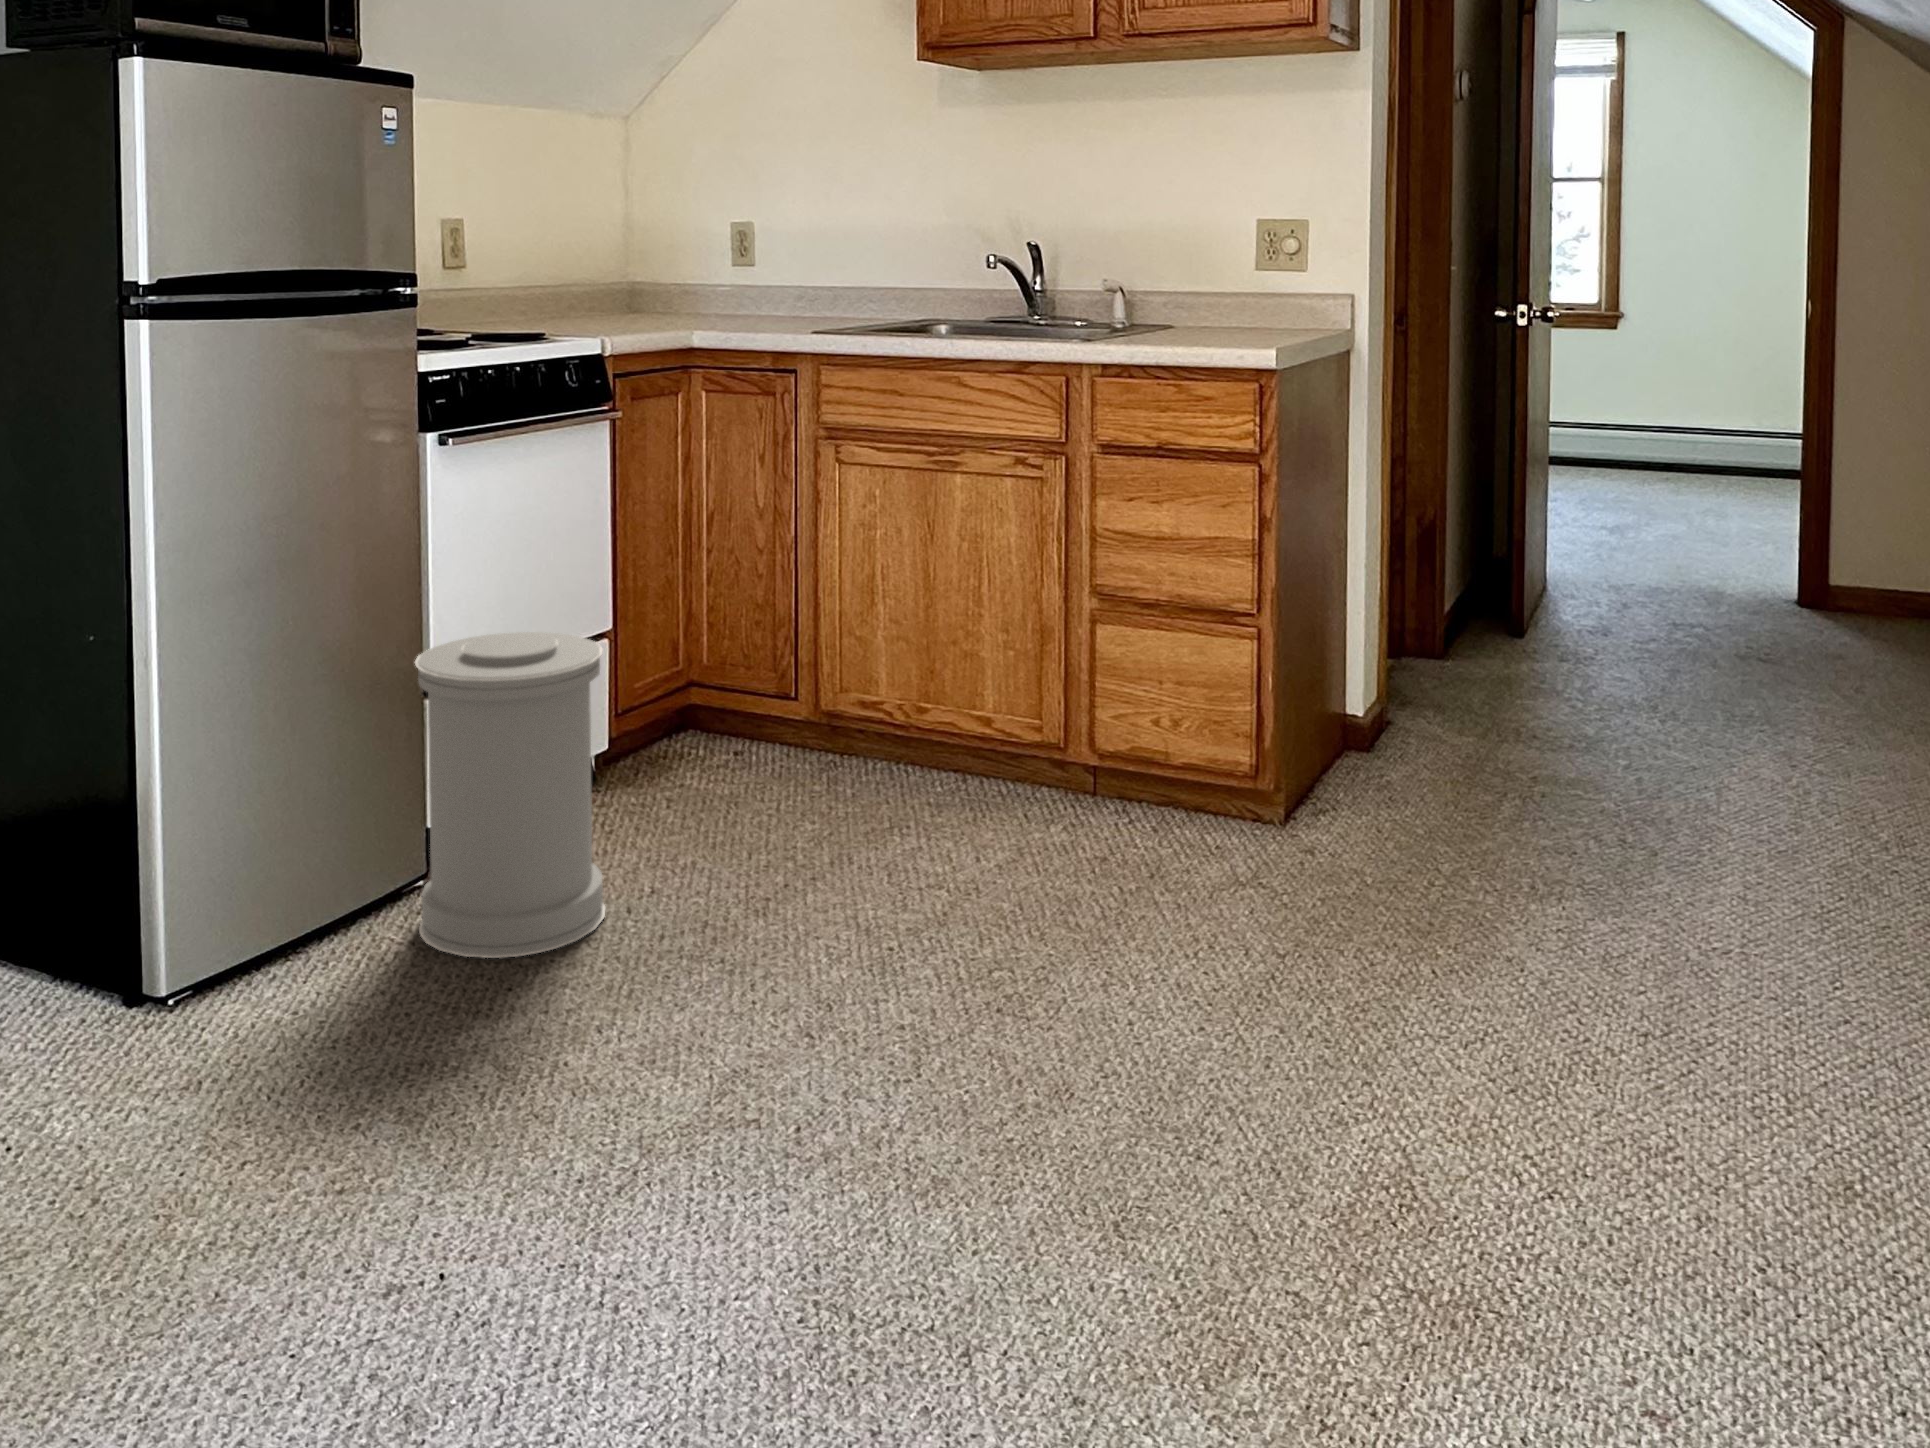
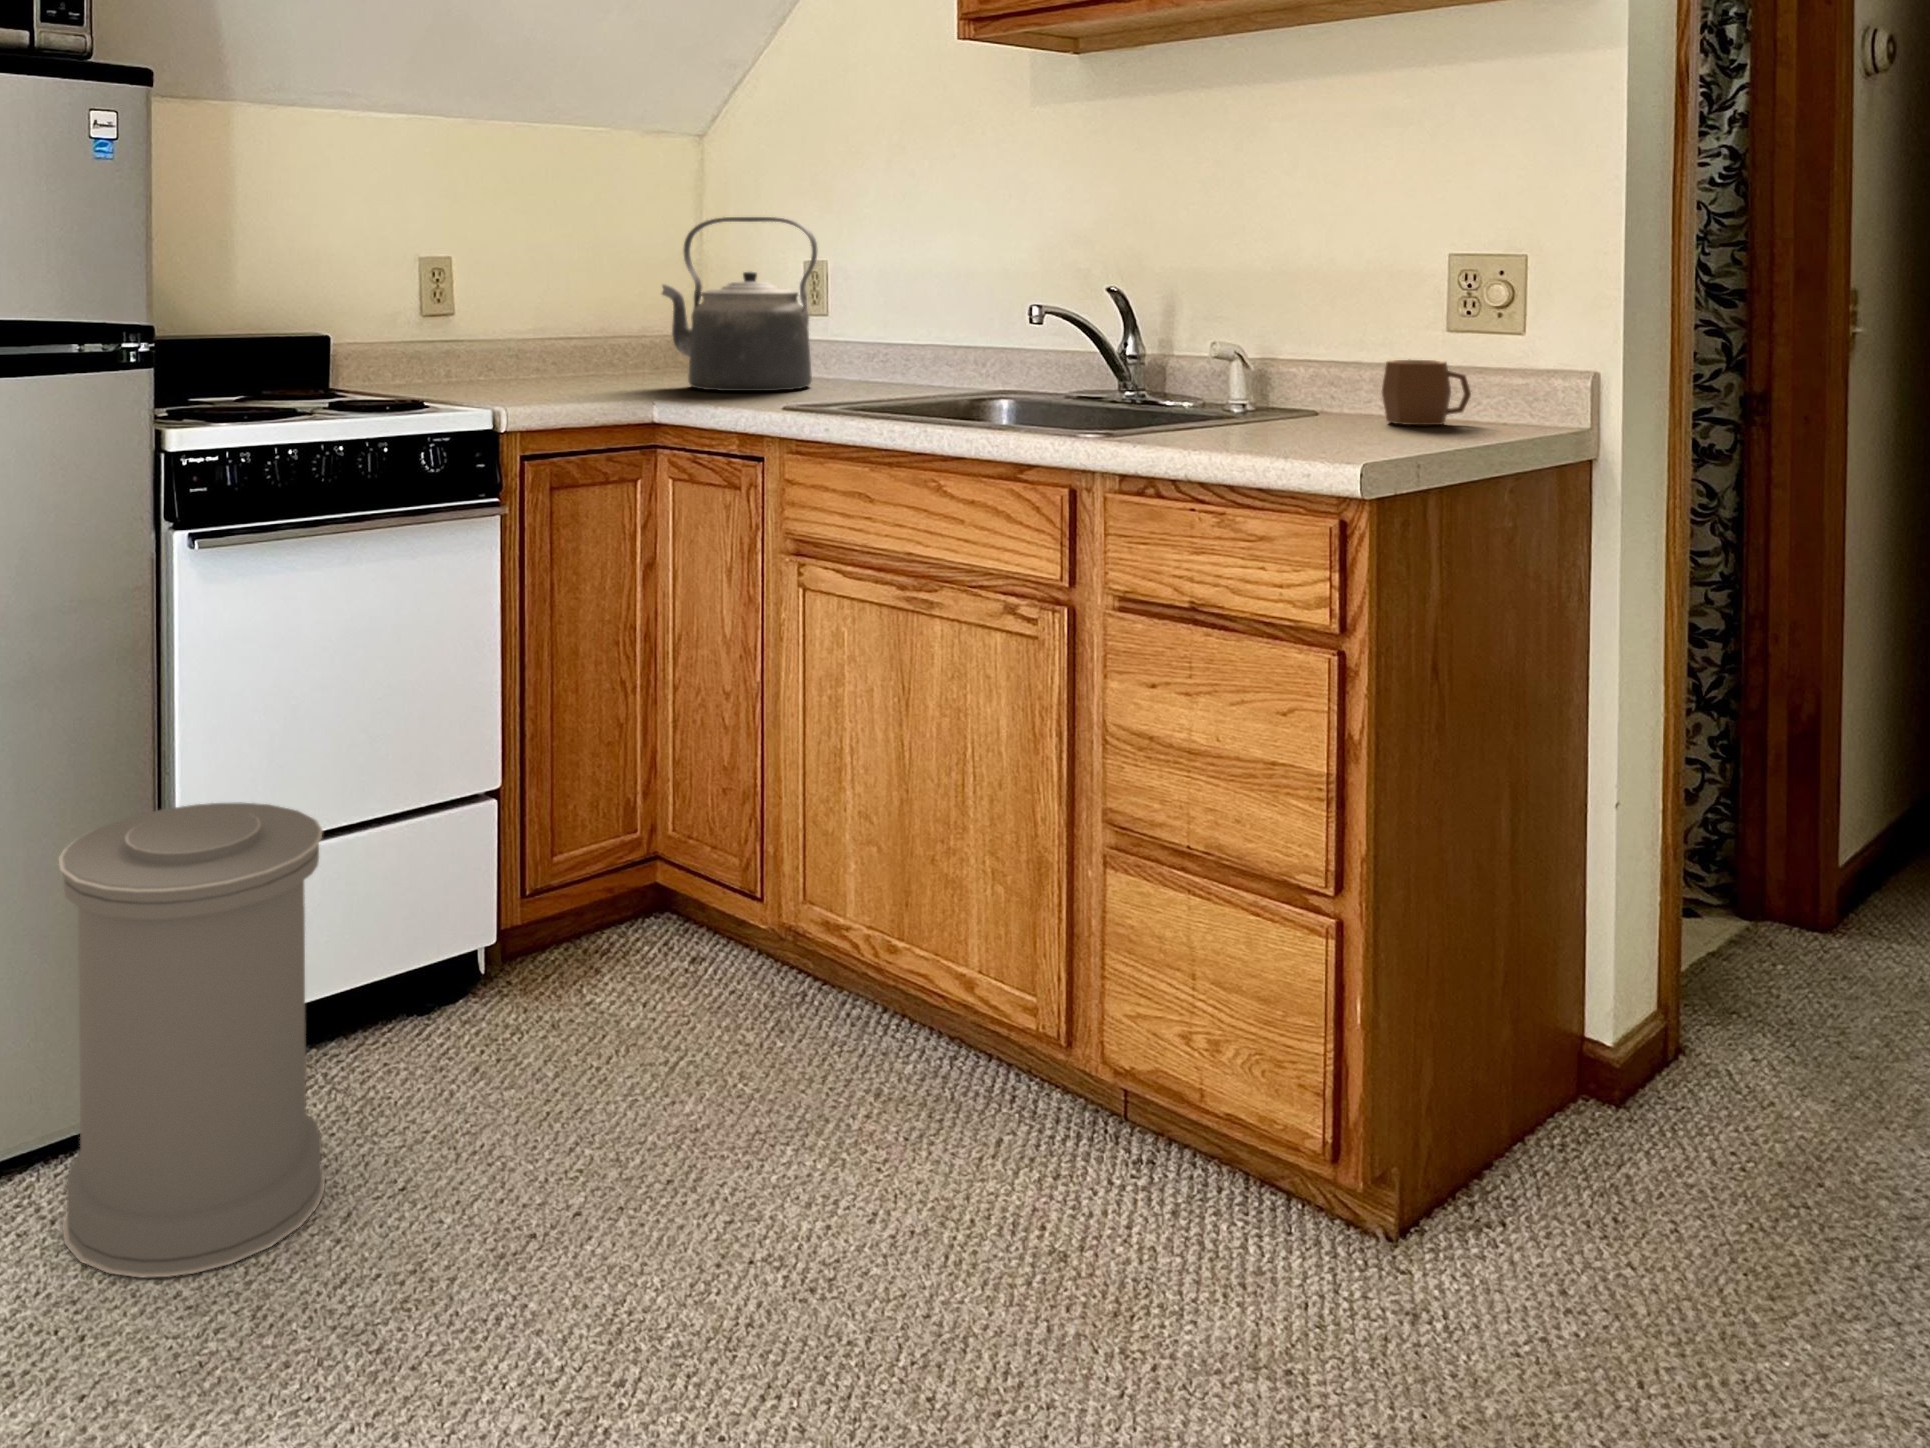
kettle: none [662,191,789,325] -> present [662,217,817,391]
mug: none [1225,288,1279,331] -> present [1382,360,1471,425]

